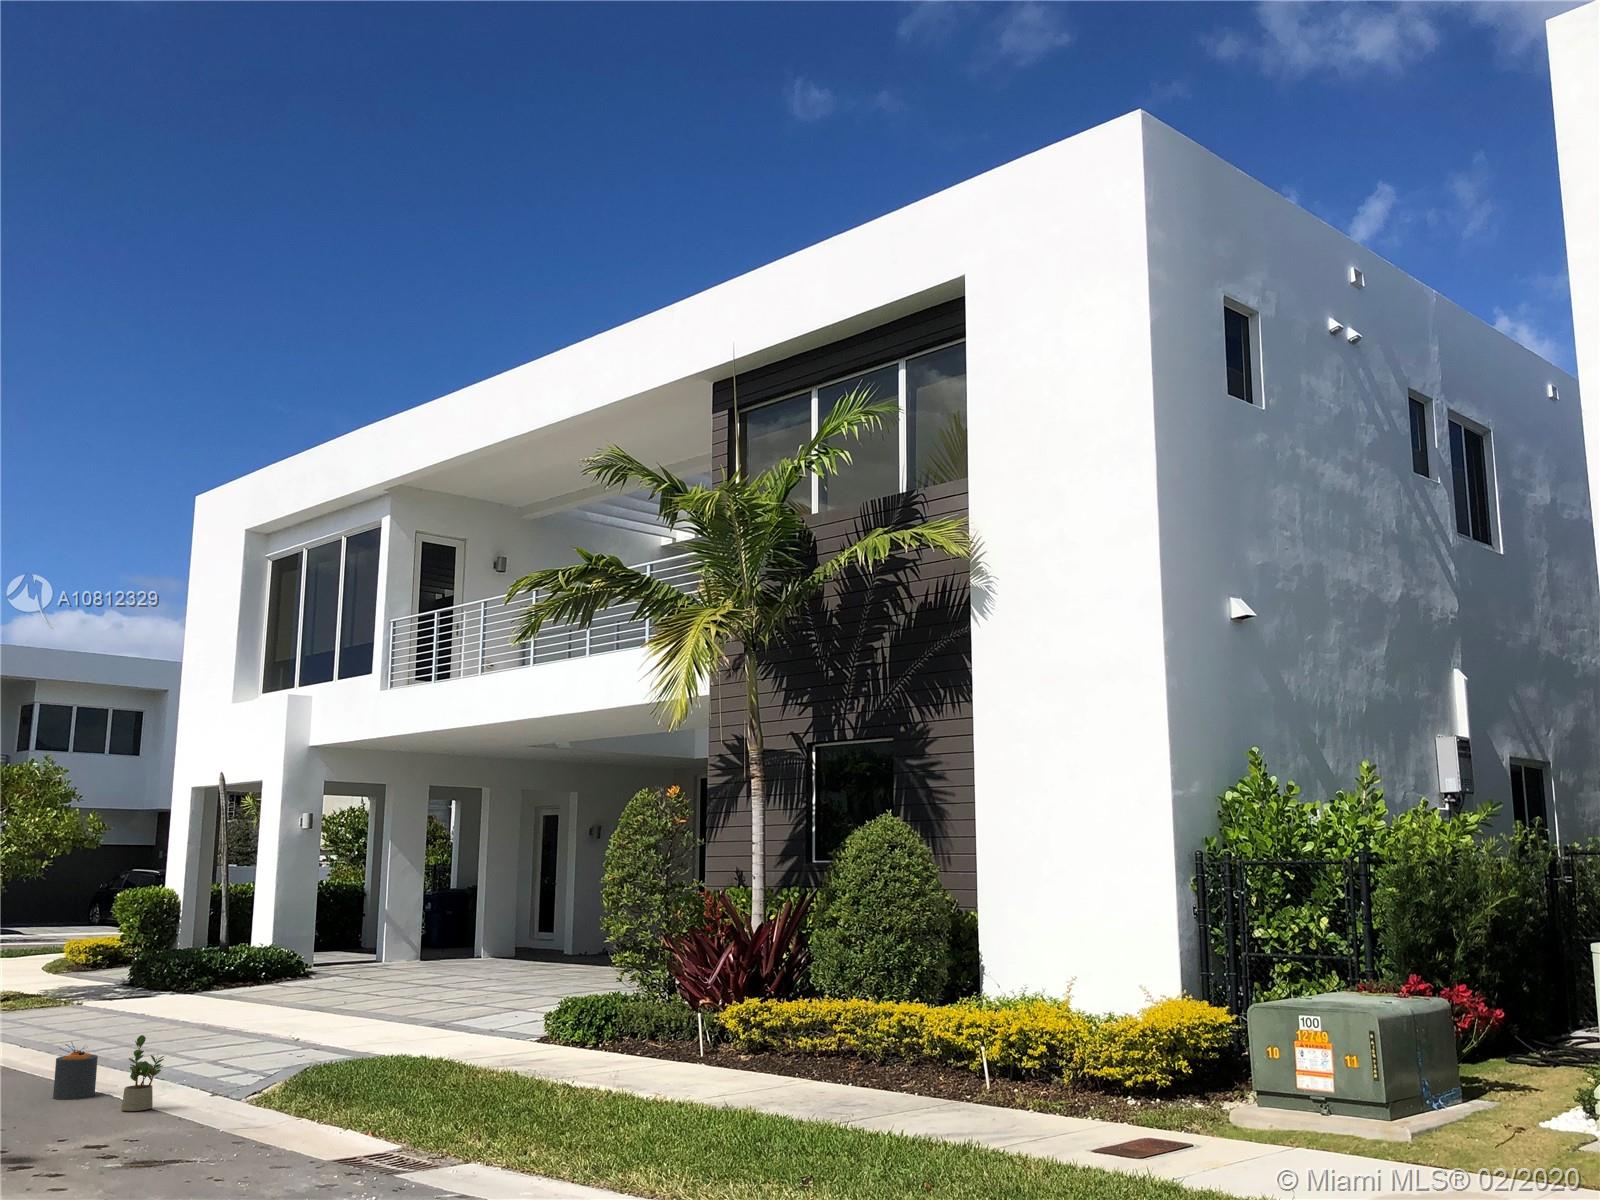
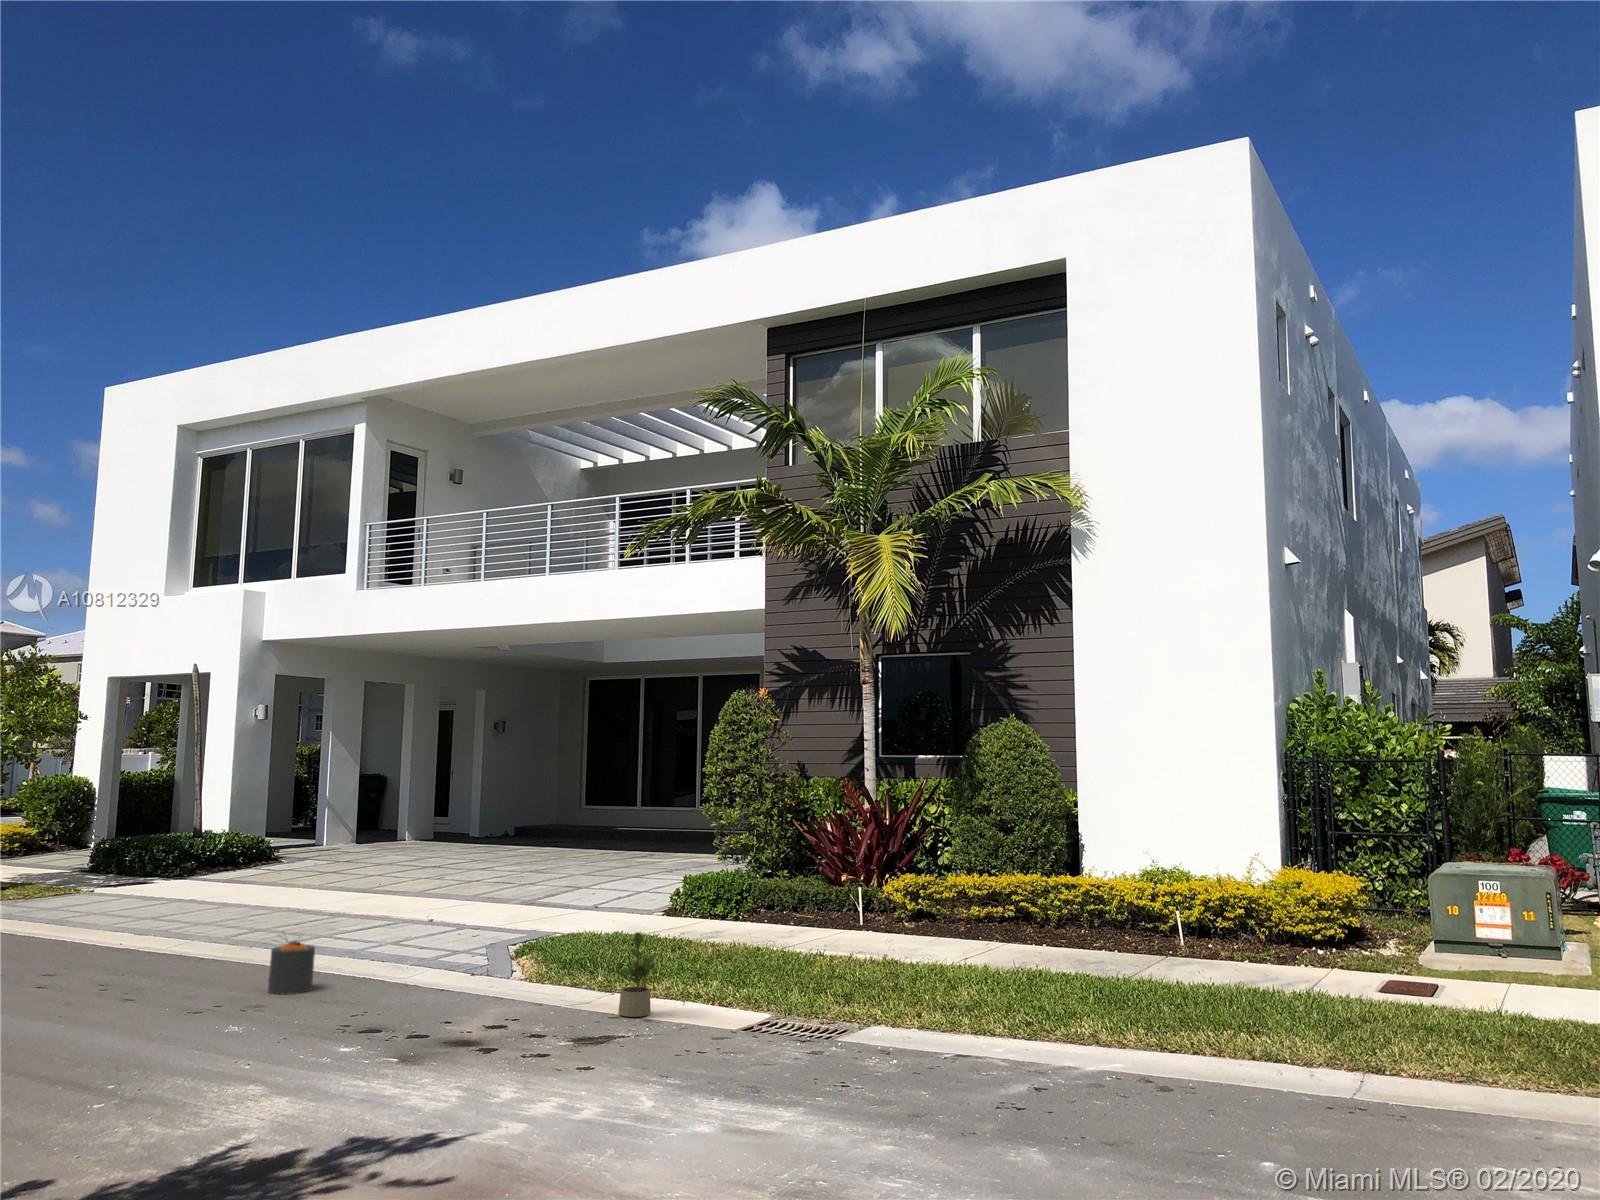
potted plant: present [121,1035,164,1111] -> present [618,932,658,1017]

